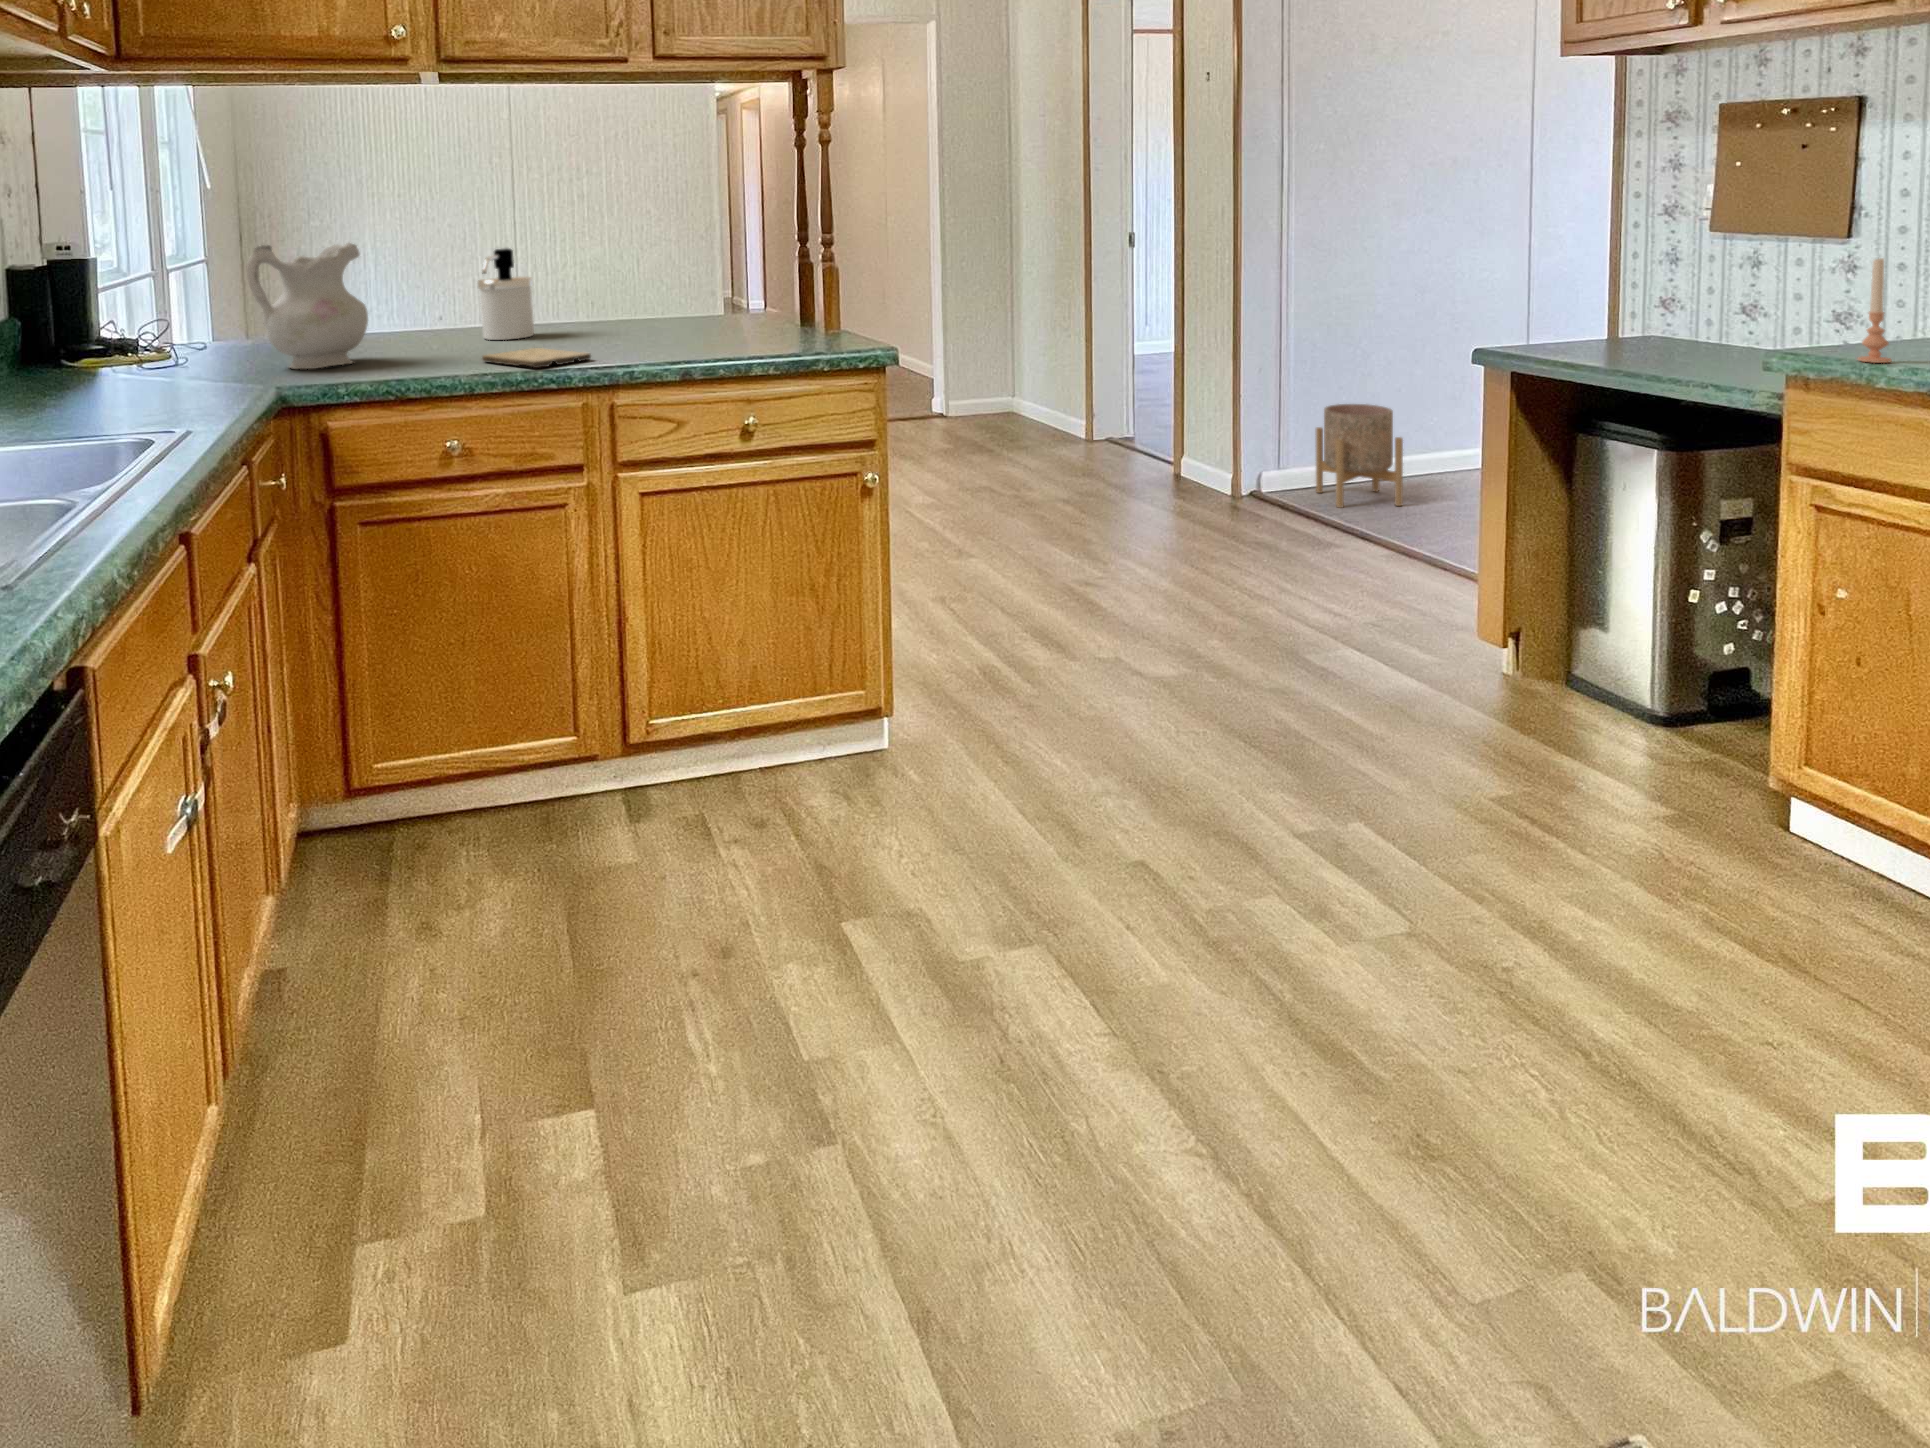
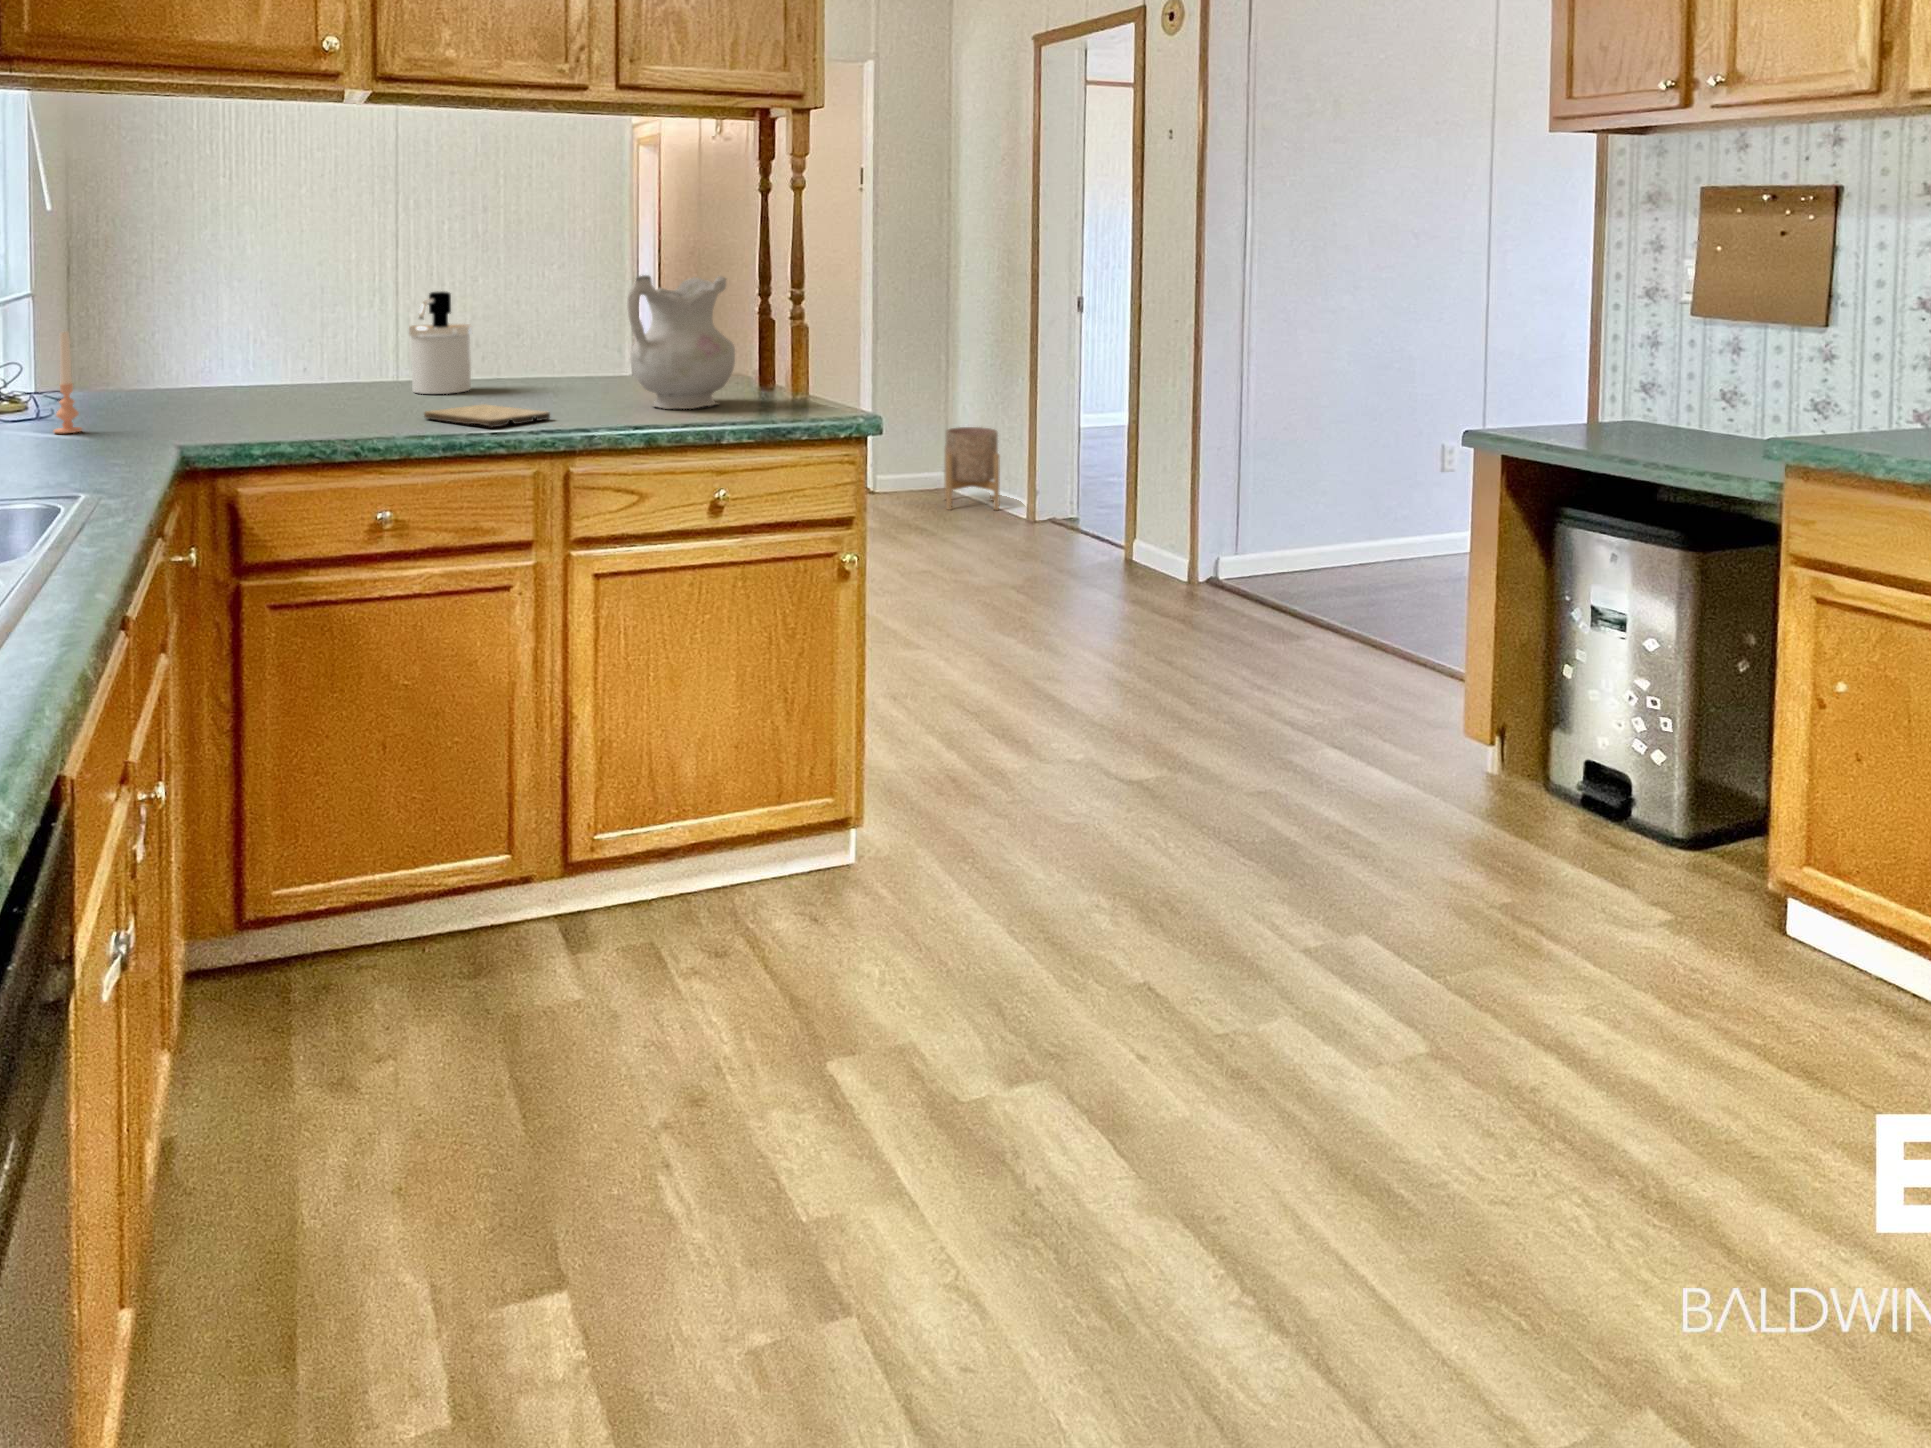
ceramic pitcher: present [246,243,368,369] -> present [627,275,735,409]
candle: present [1858,258,1891,363] -> present [54,331,82,433]
planter: present [1316,404,1403,508] -> present [945,427,1000,510]

